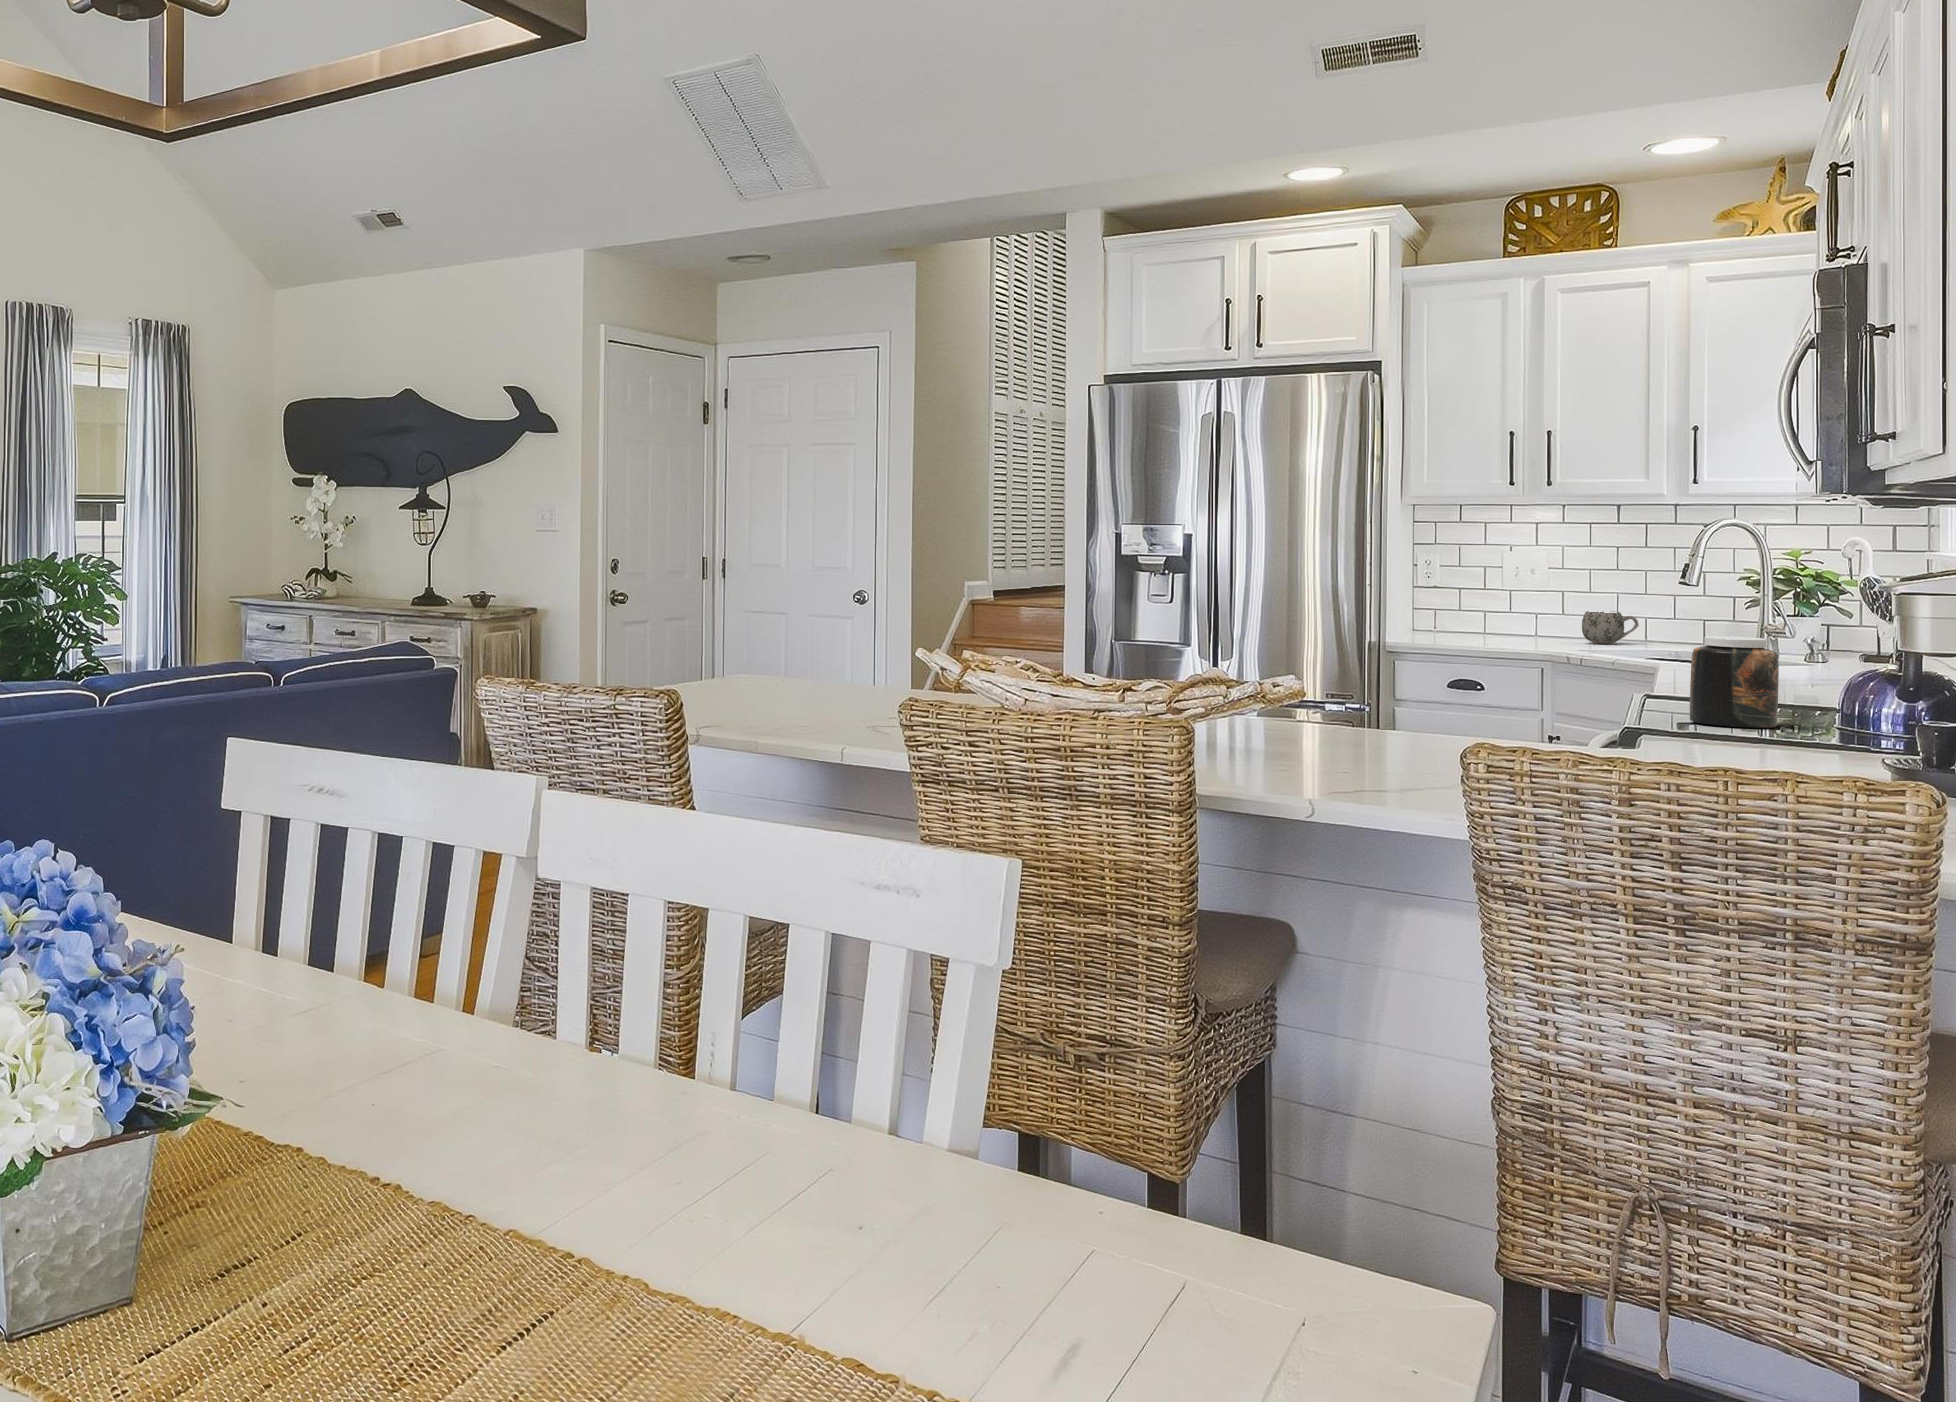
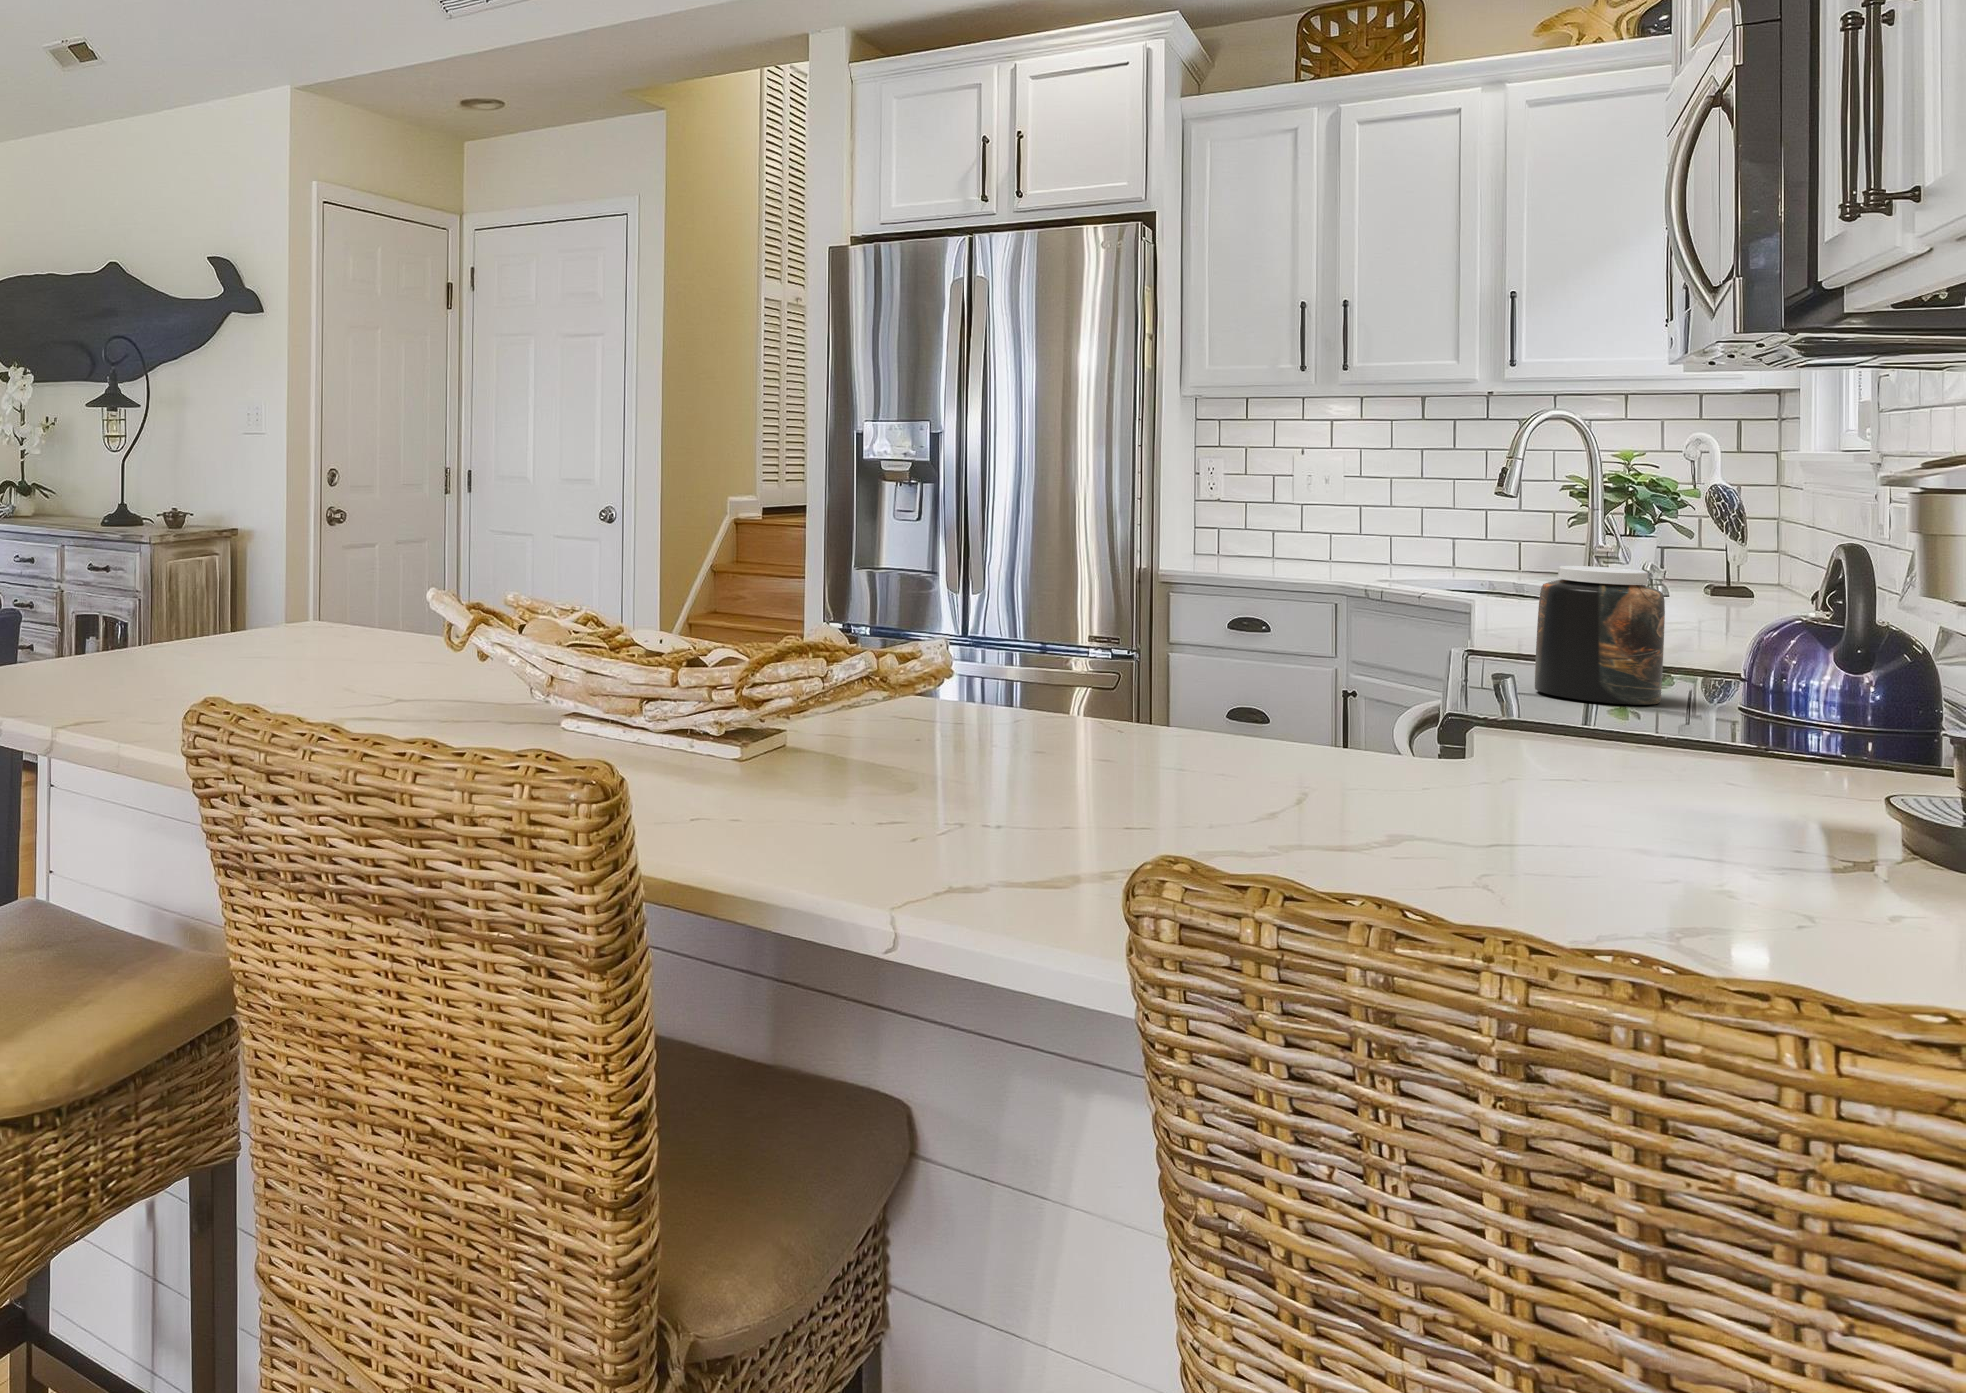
mug: present [1582,611,1639,644] -> none [1382,525,1445,564]

